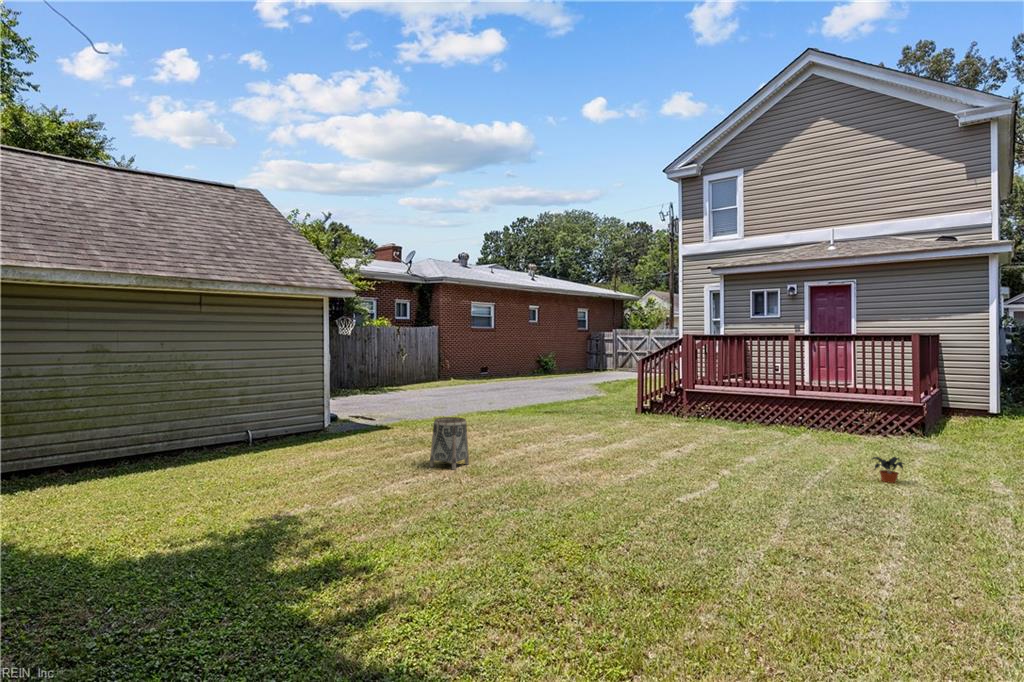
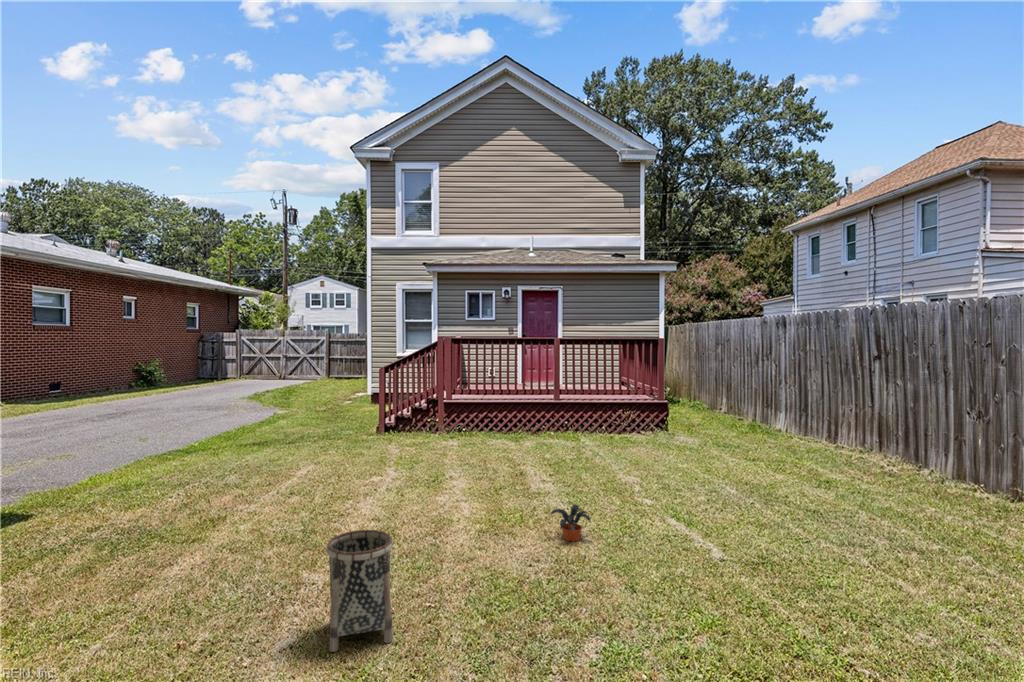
potted plant: present [872,457,904,483] -> present [551,504,590,541]

